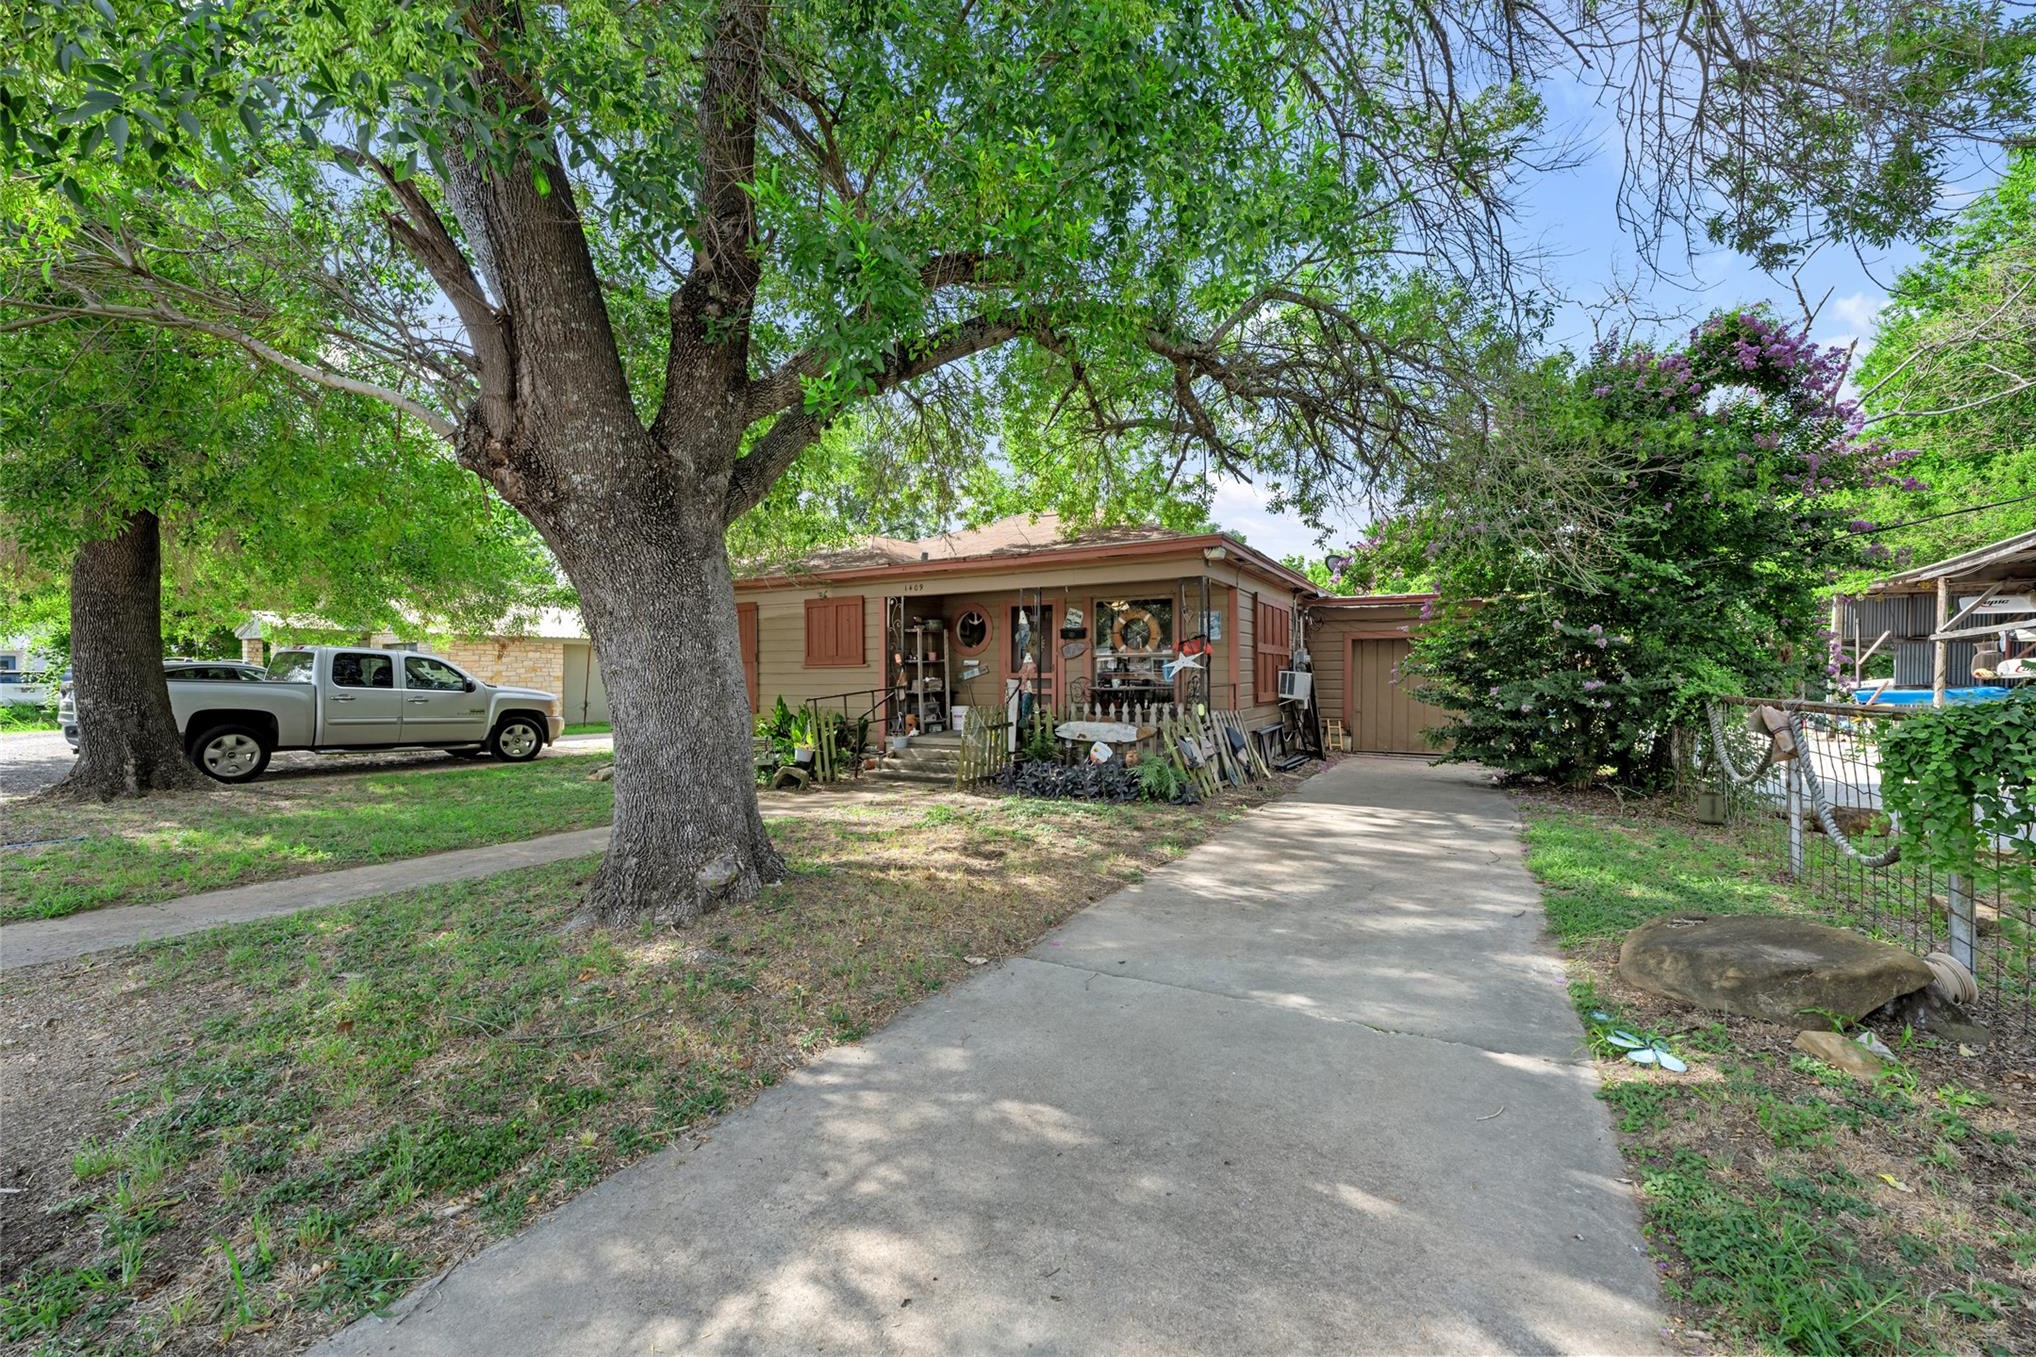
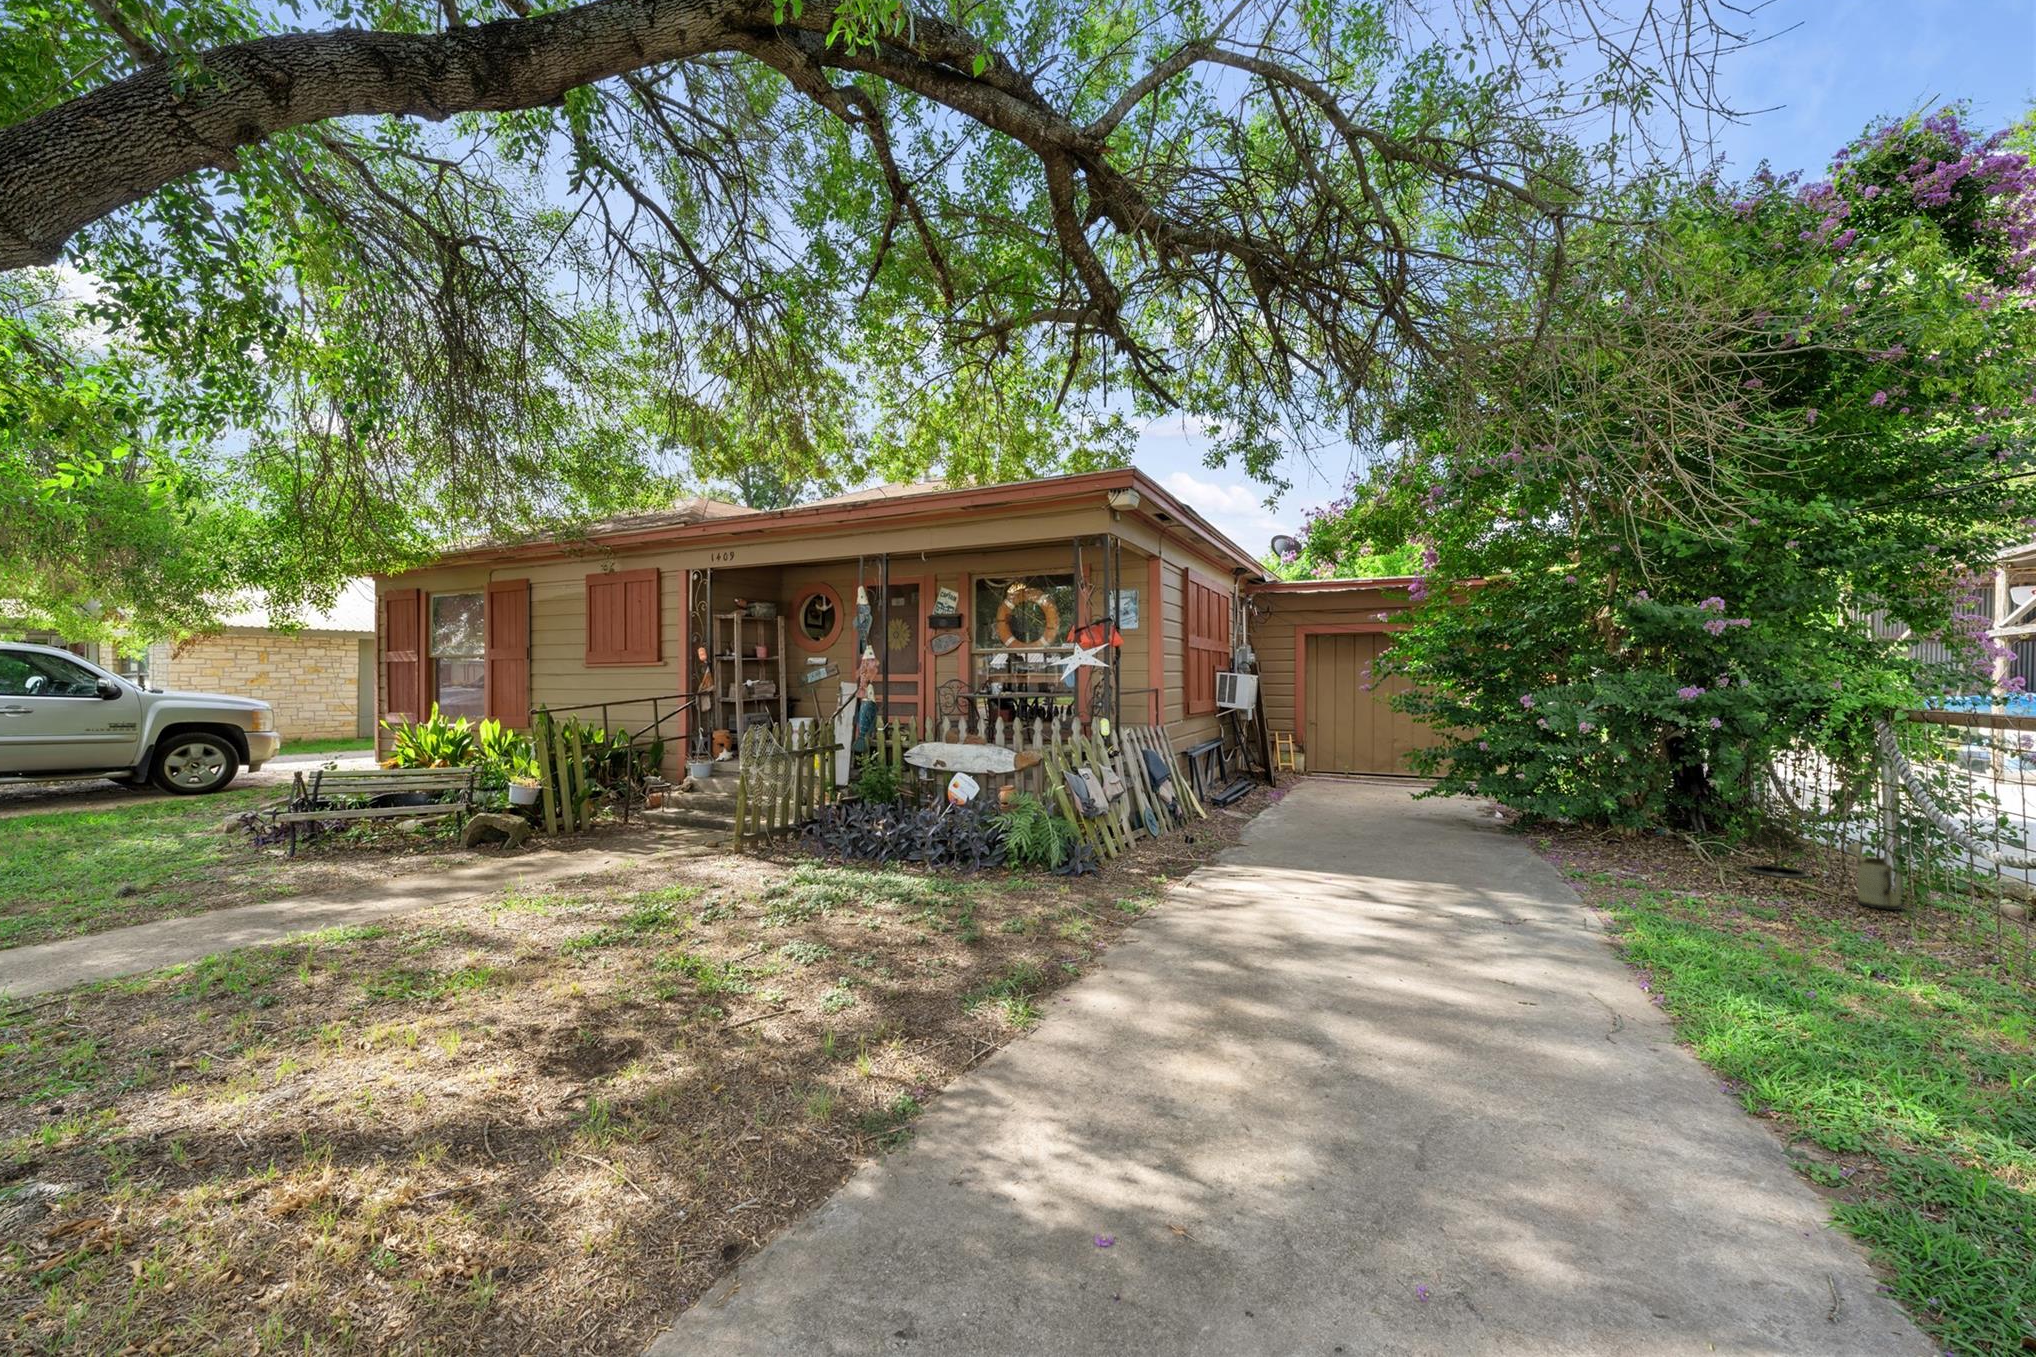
potted tree: none [1636,751,1686,810] -> present [1738,791,1808,878]

